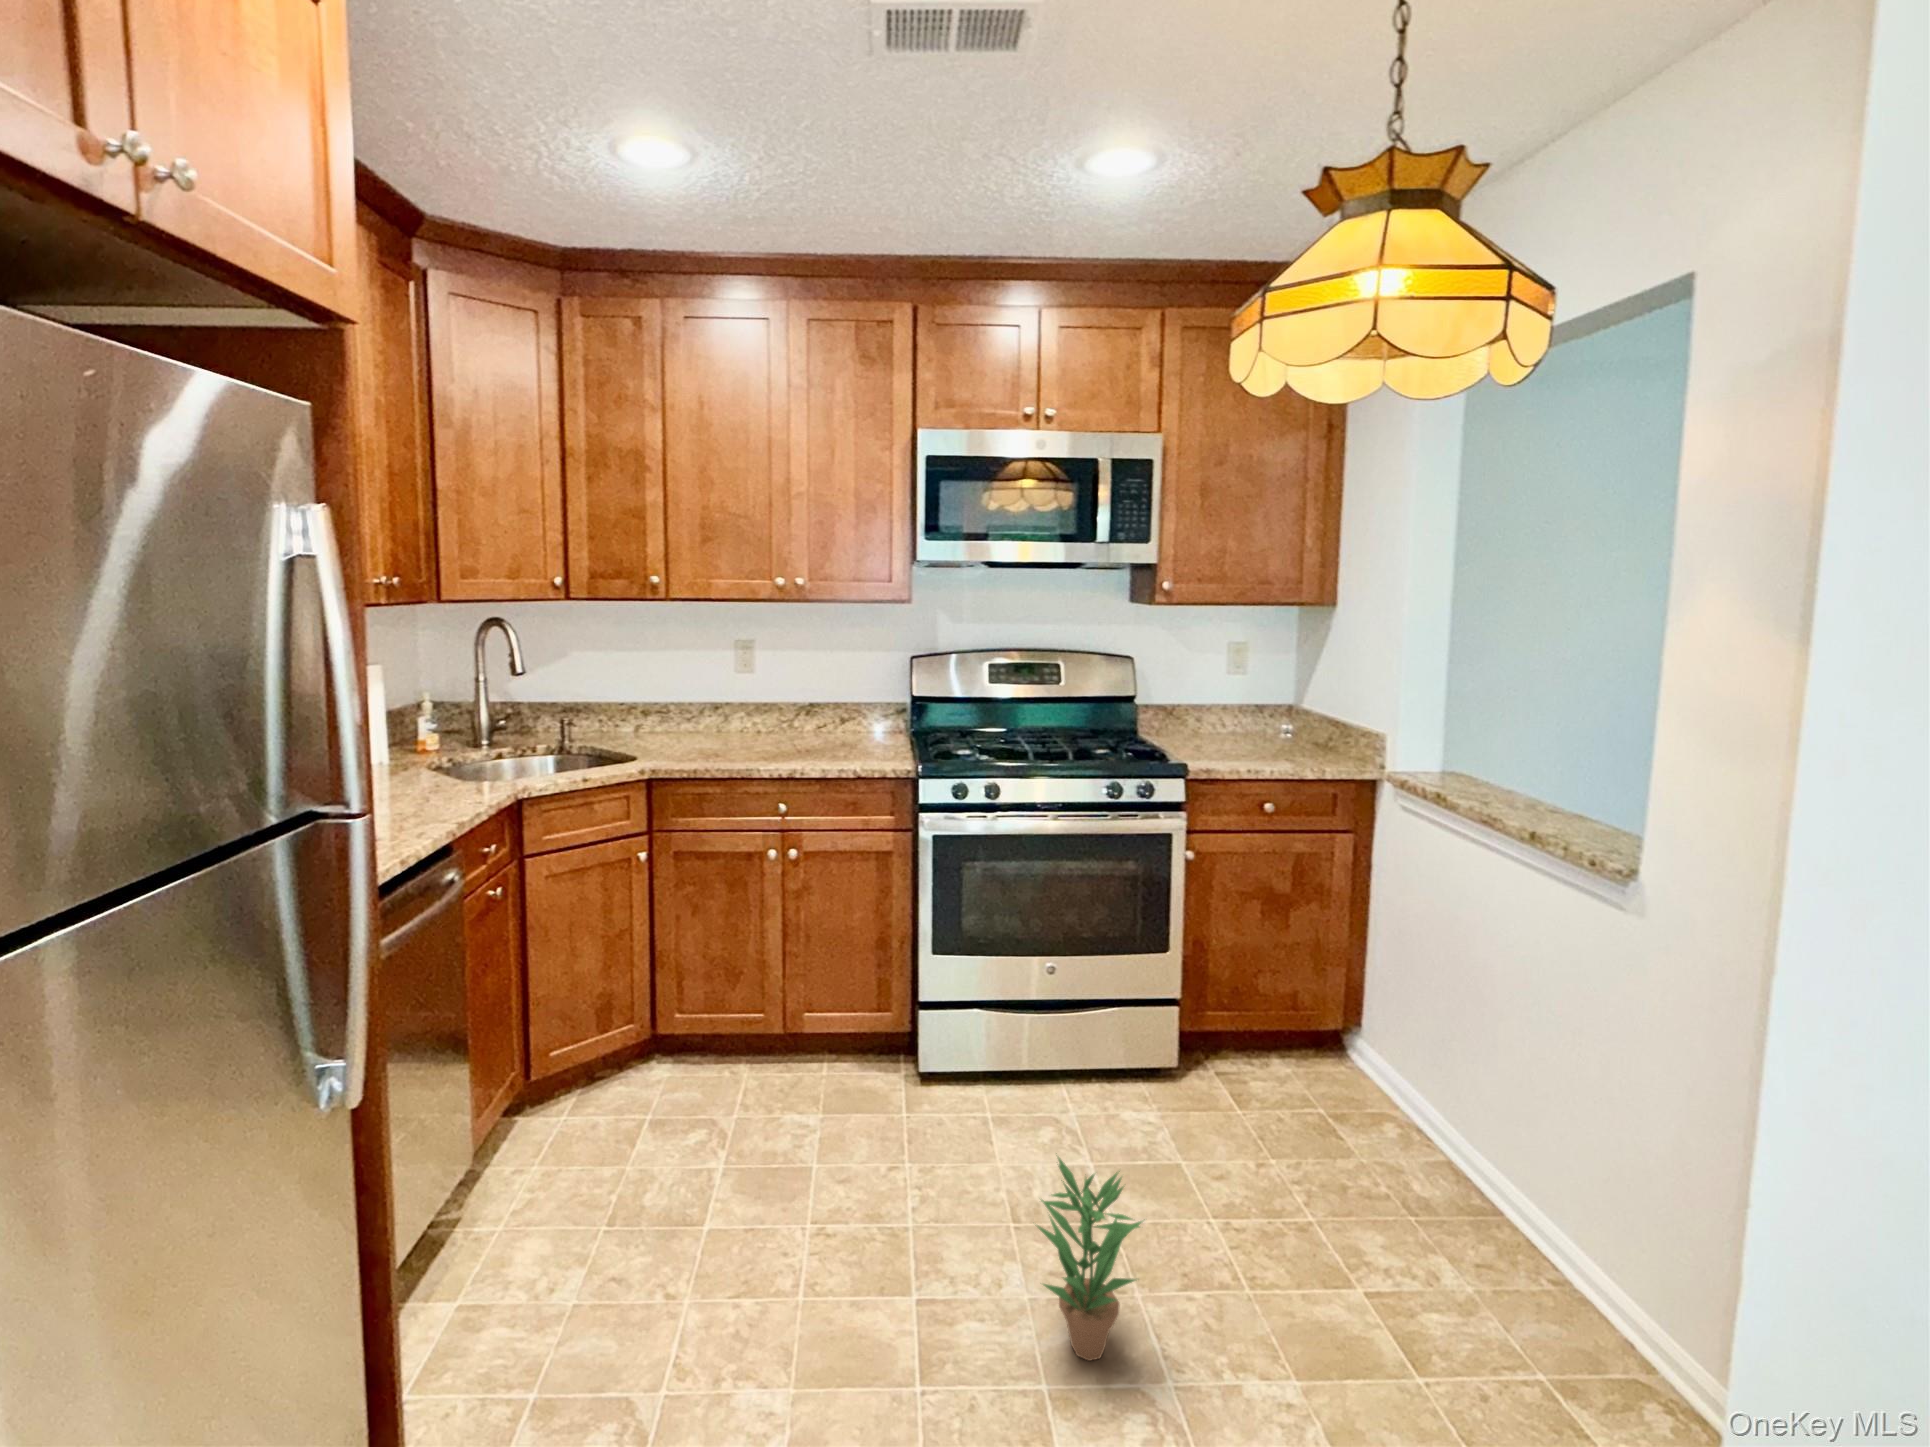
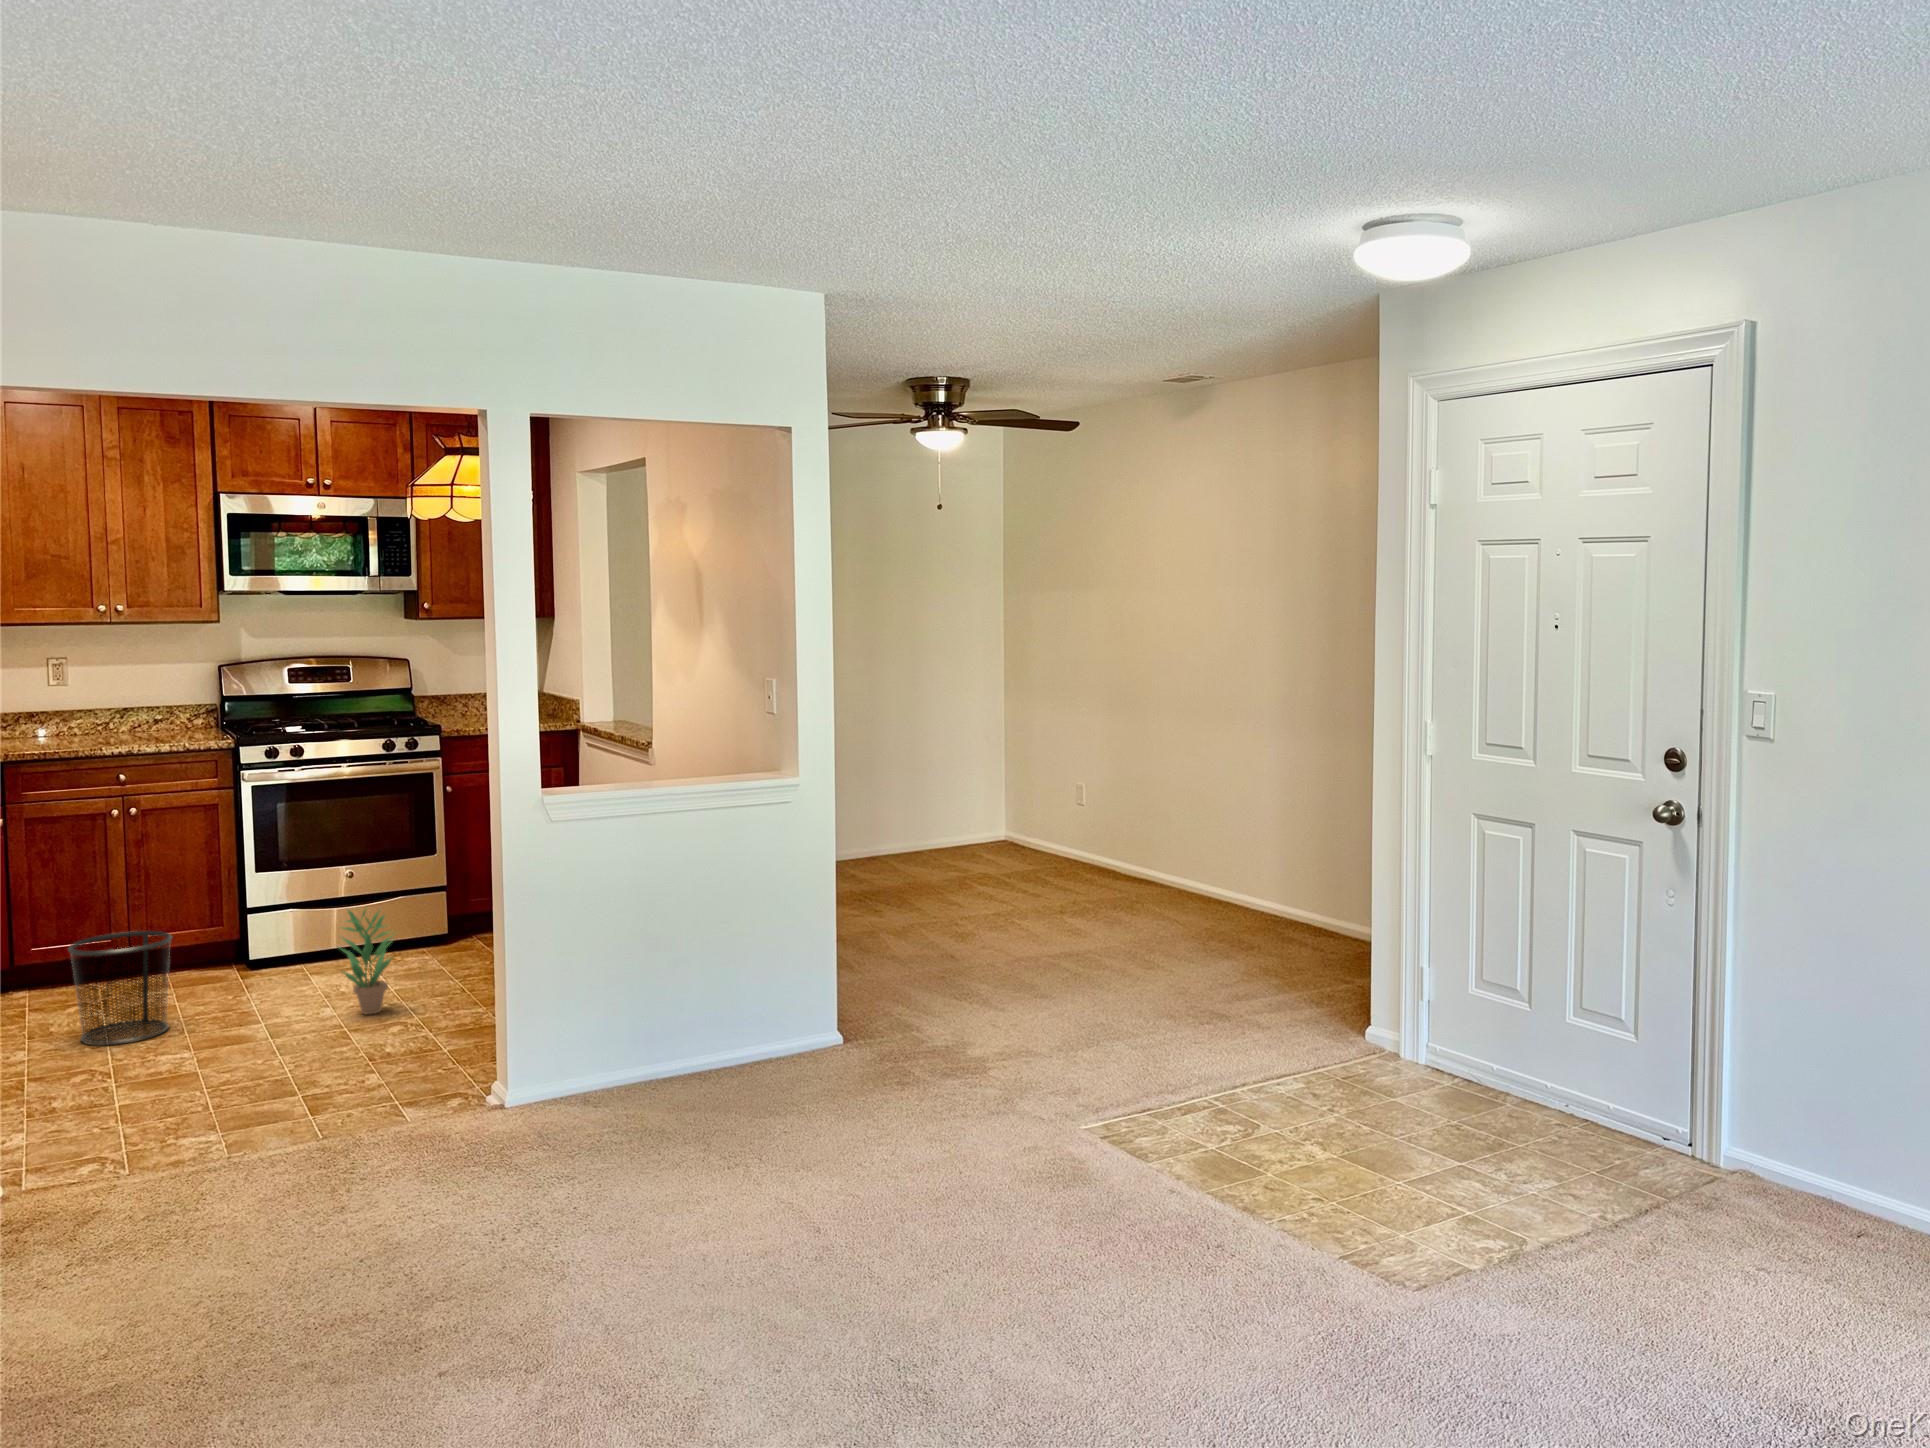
waste bin: none [645,1084,792,1307] -> present [68,931,172,1045]

